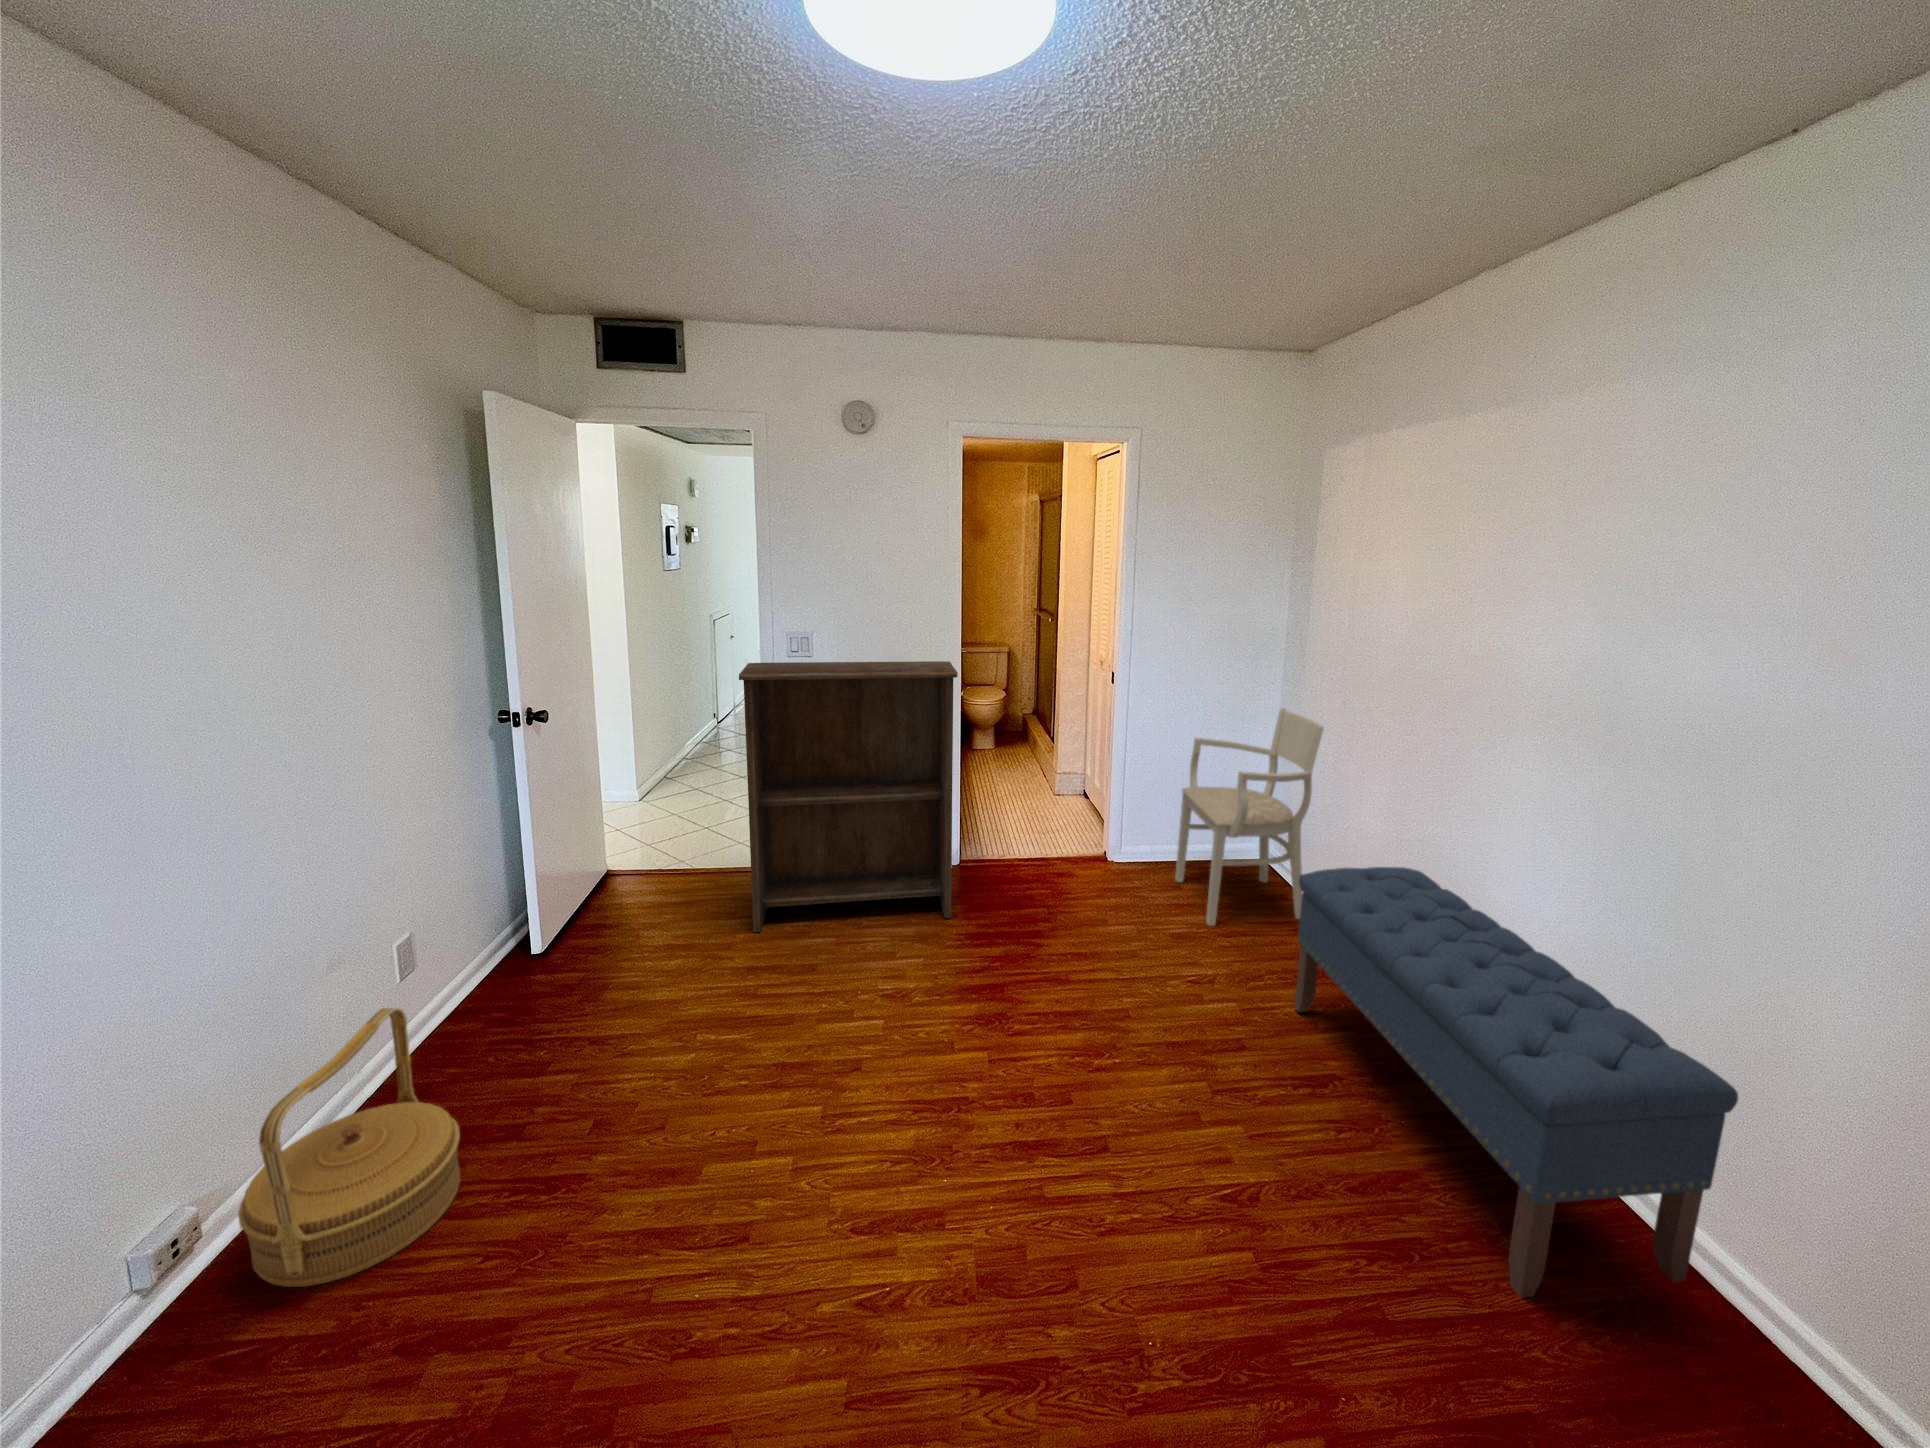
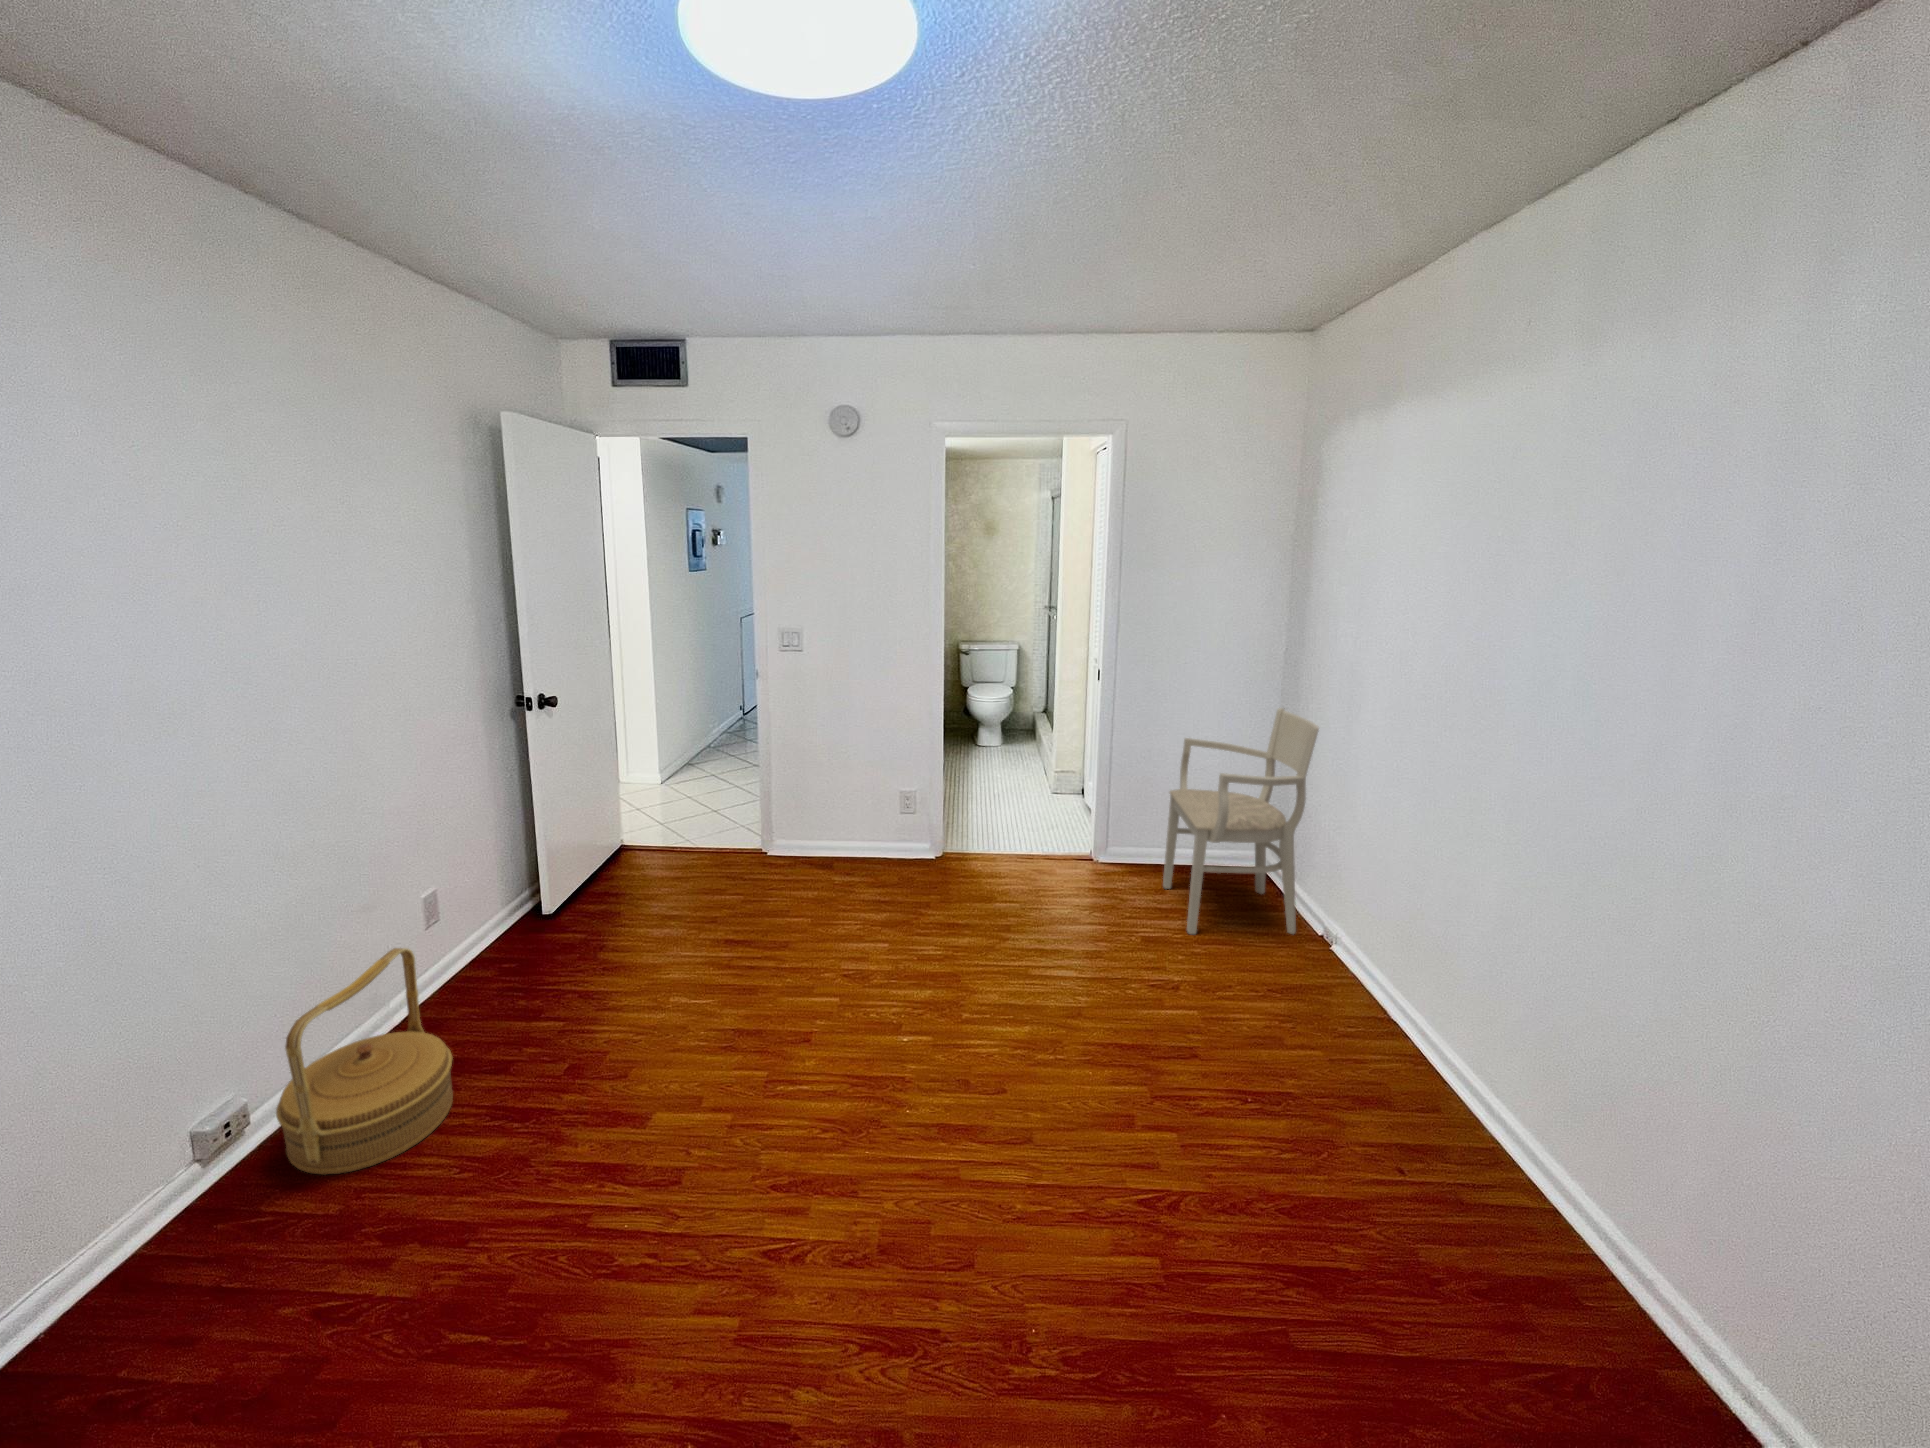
bookshelf: present [739,661,958,932] -> none [722,656,929,911]
bench: present [1295,867,1738,1298] -> none [1264,877,1724,1360]

